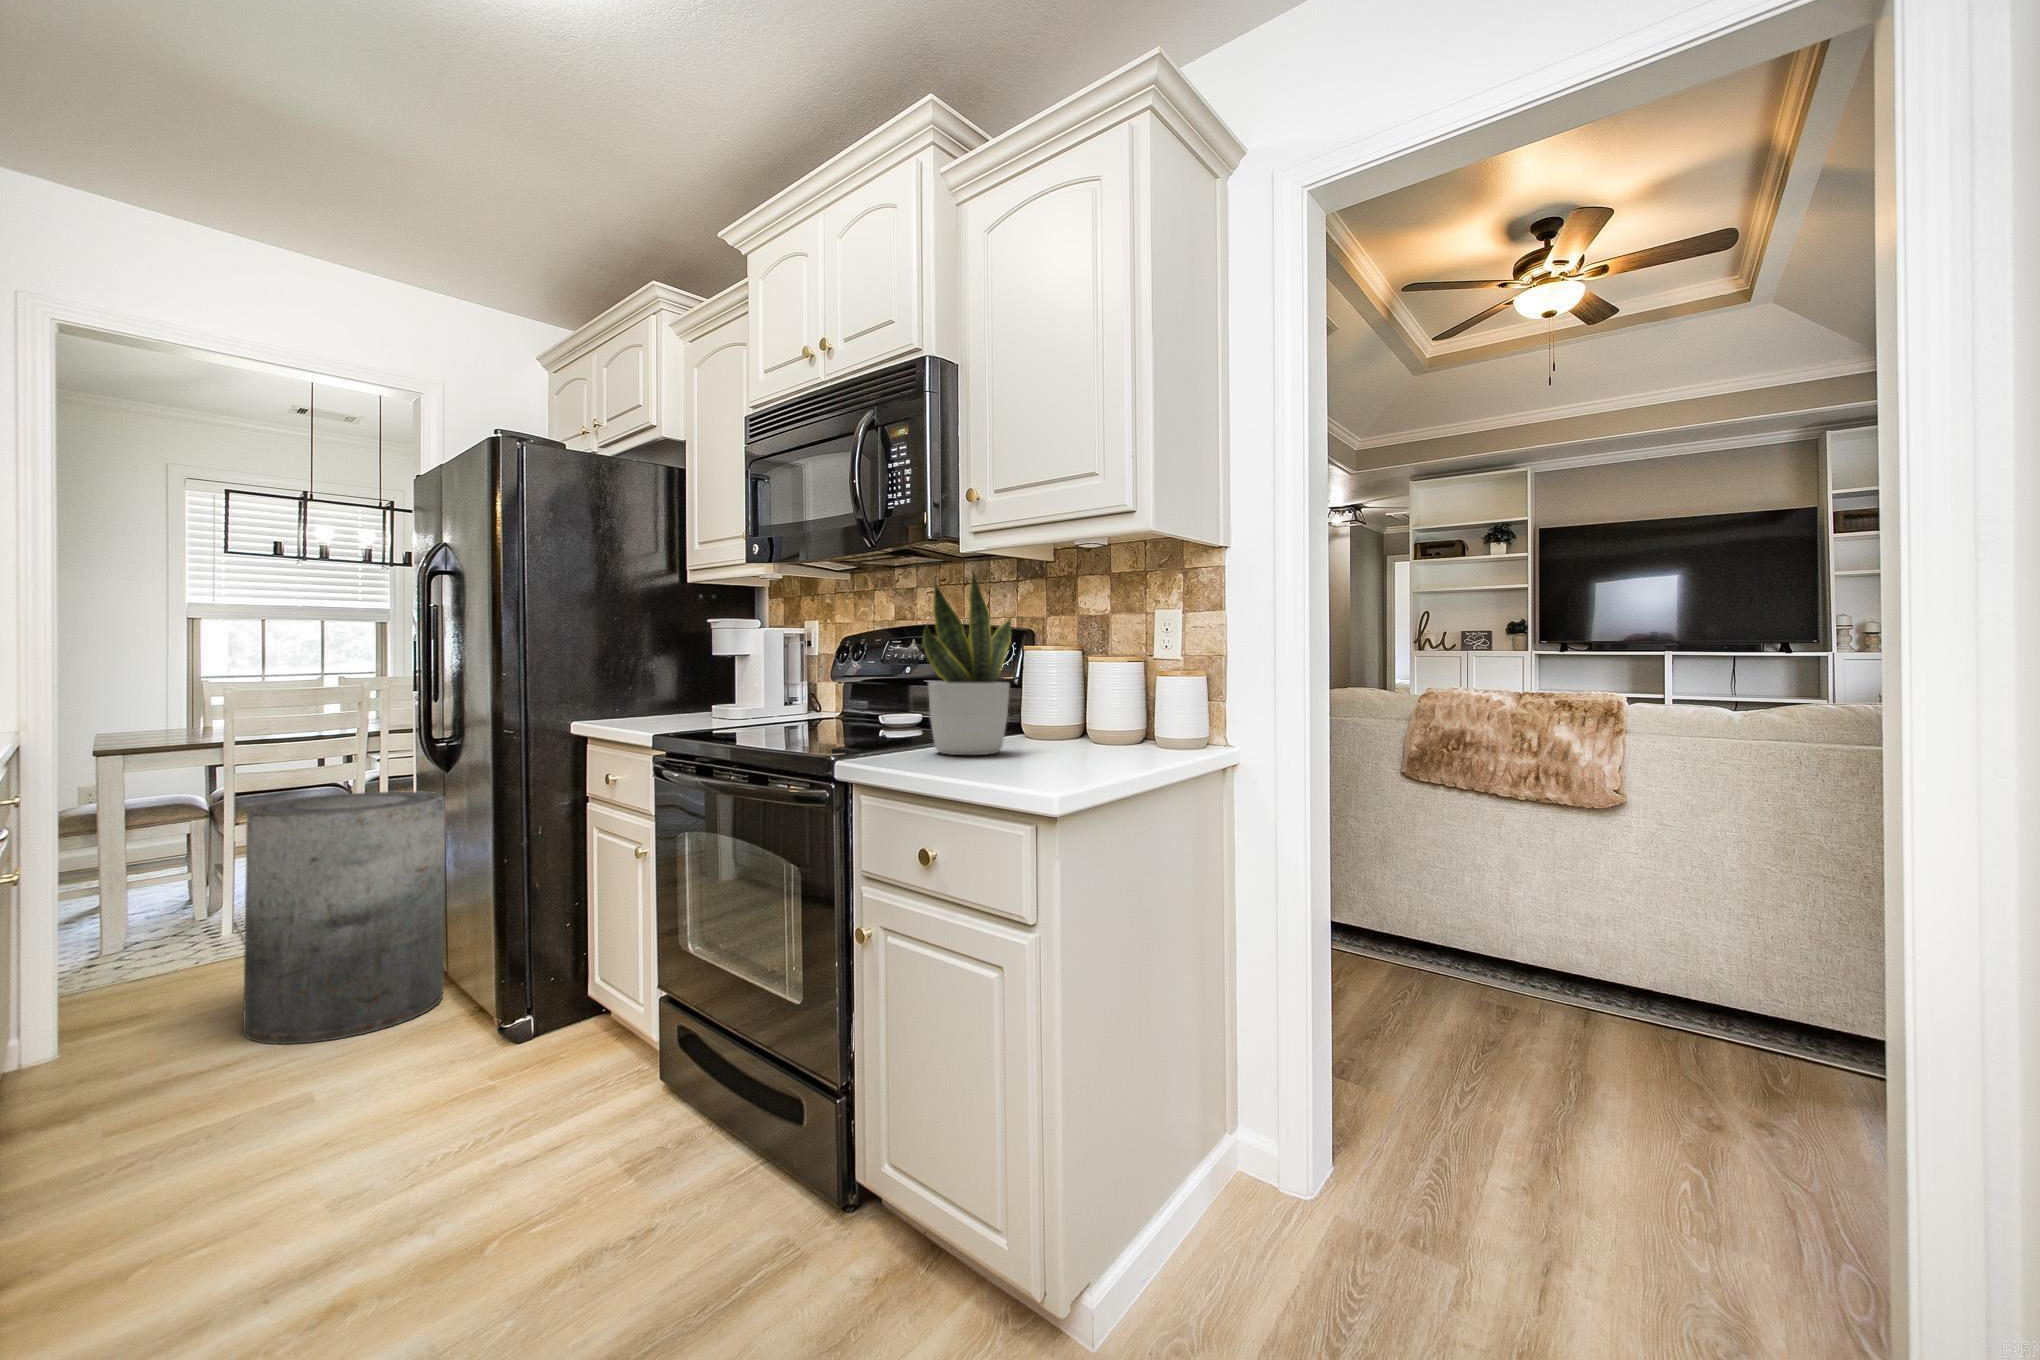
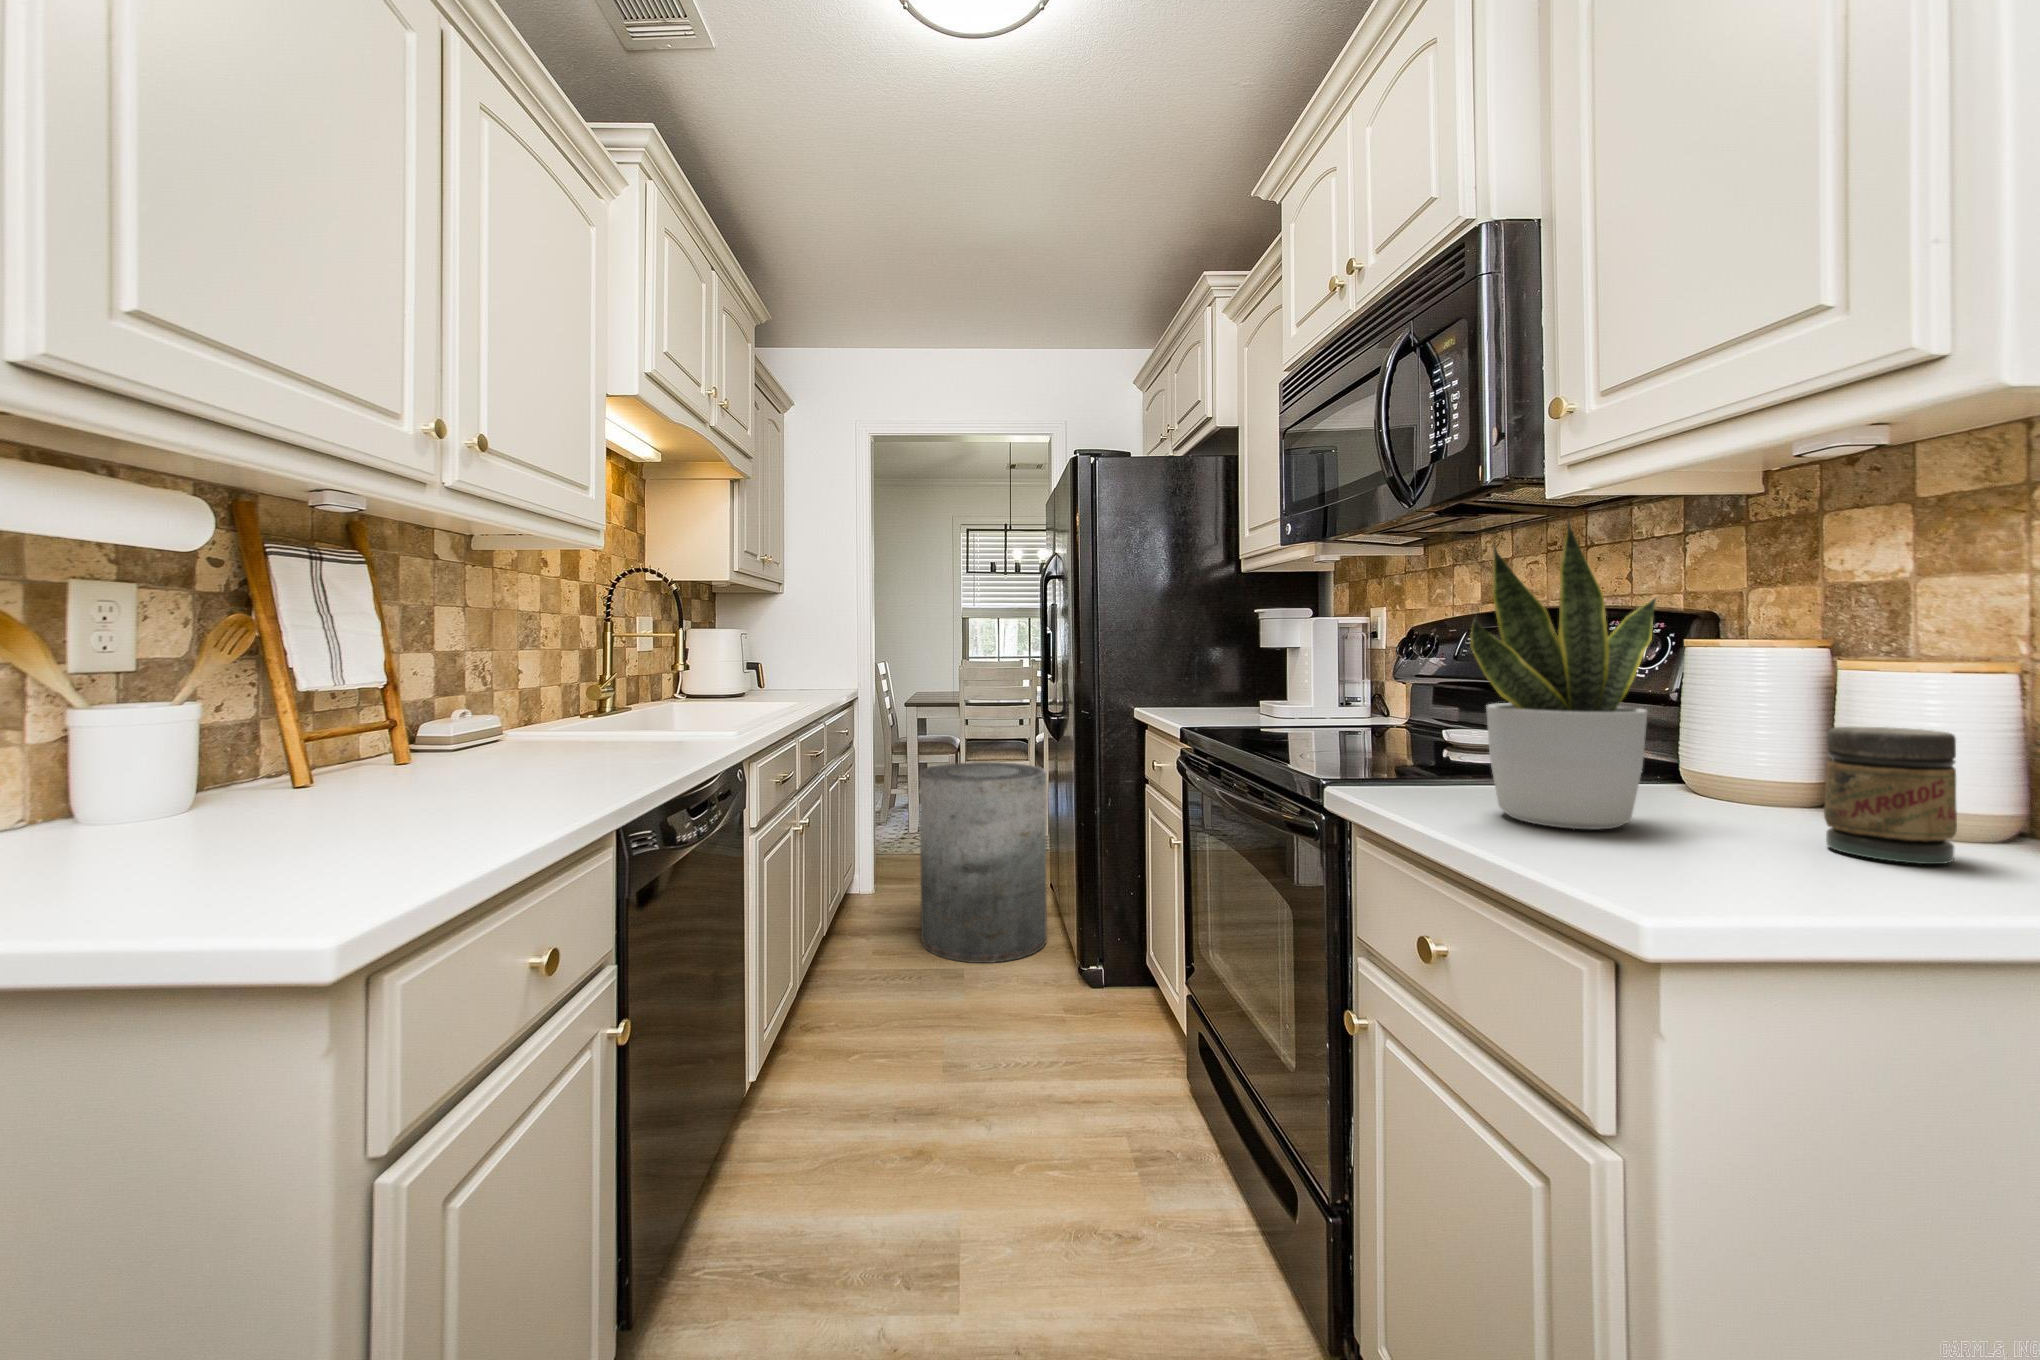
jar: none [1083,689,1127,754] -> present [1824,727,1957,864]

